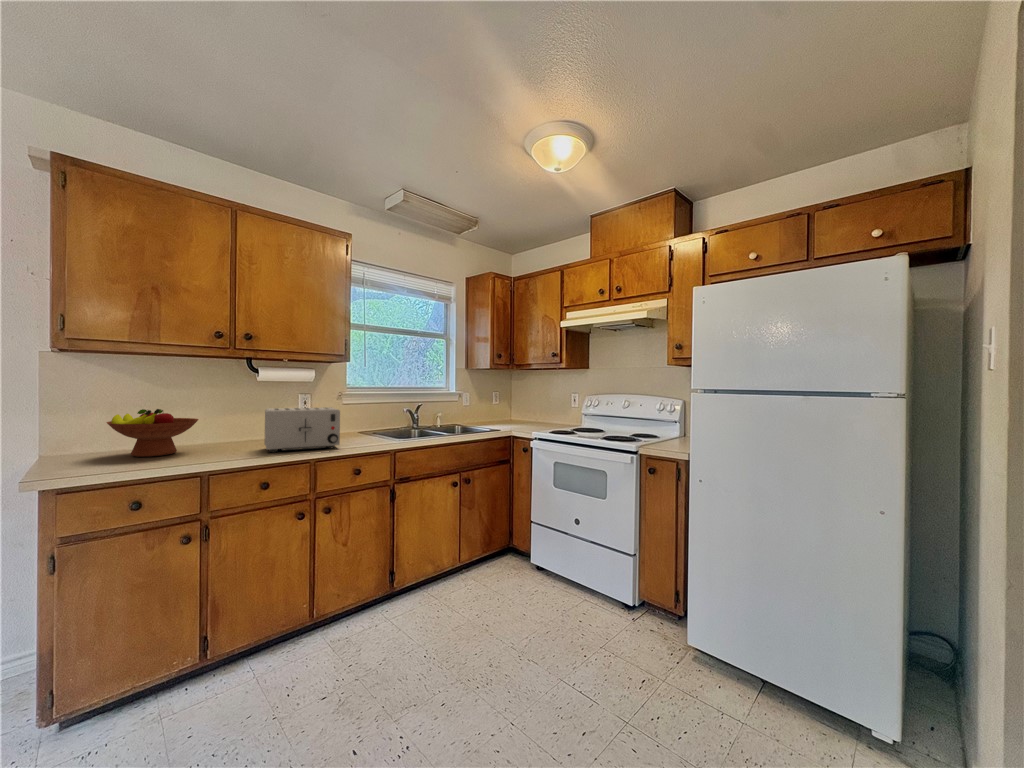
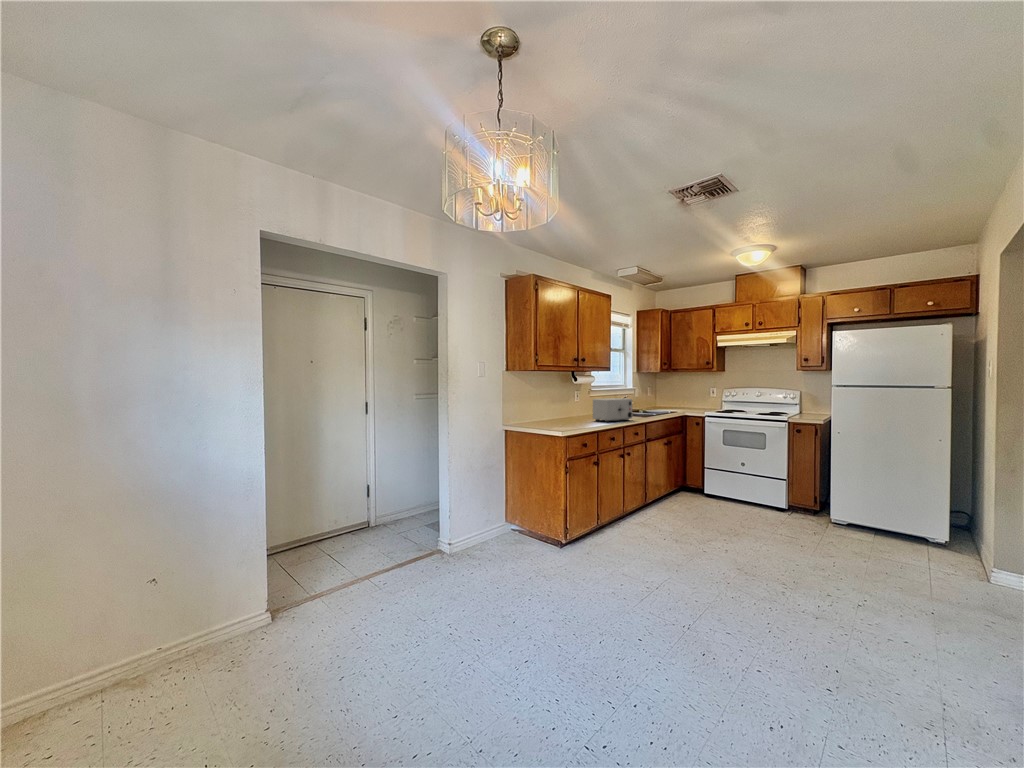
fruit bowl: present [107,409,198,457] -> none [536,399,573,424]

